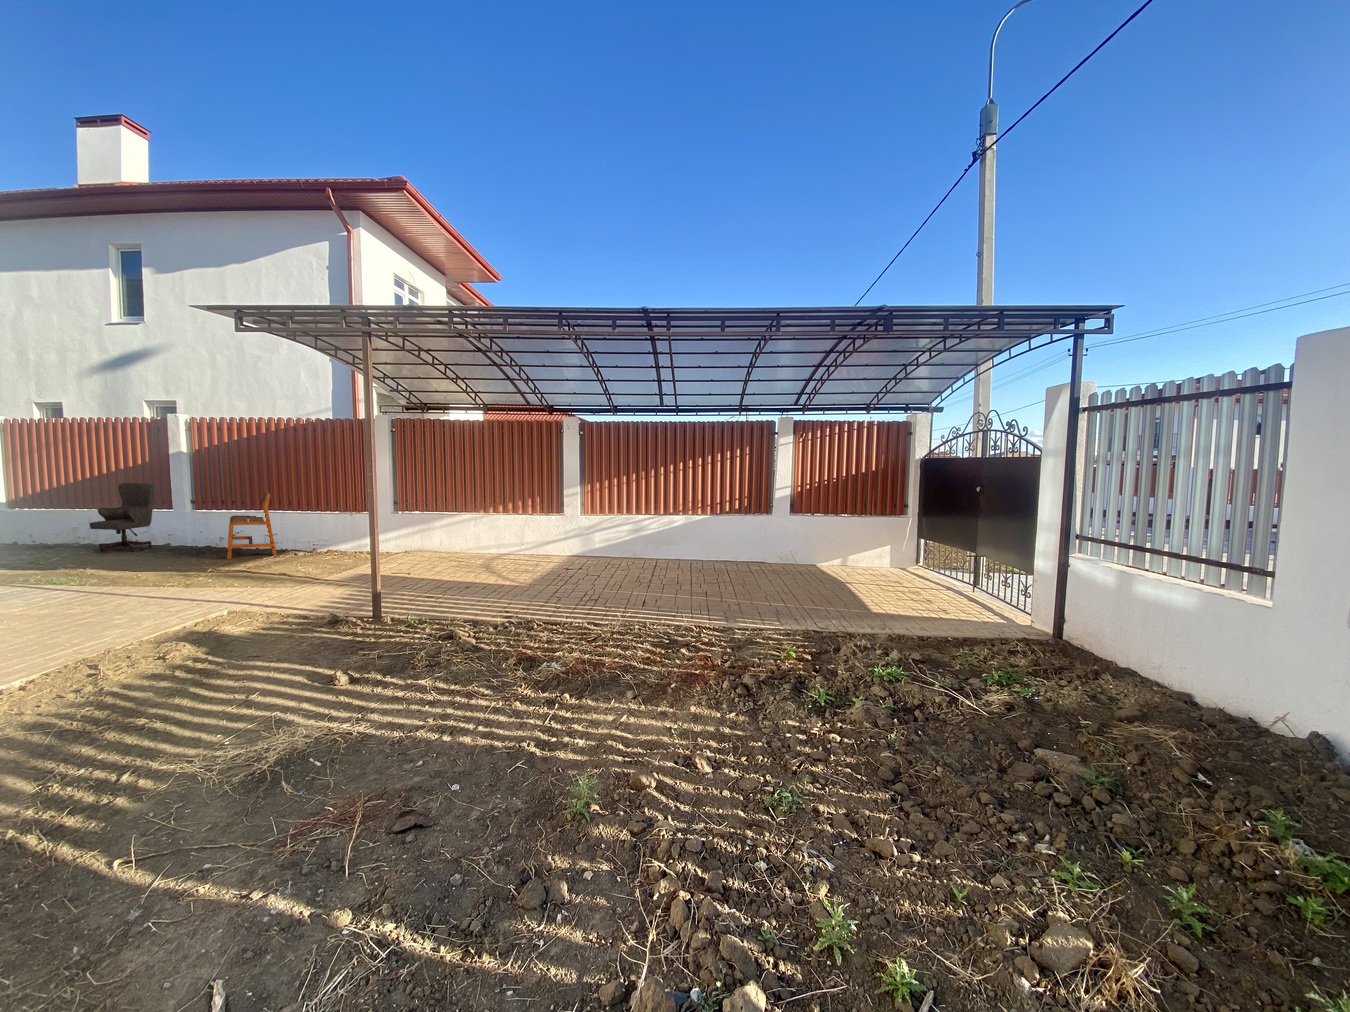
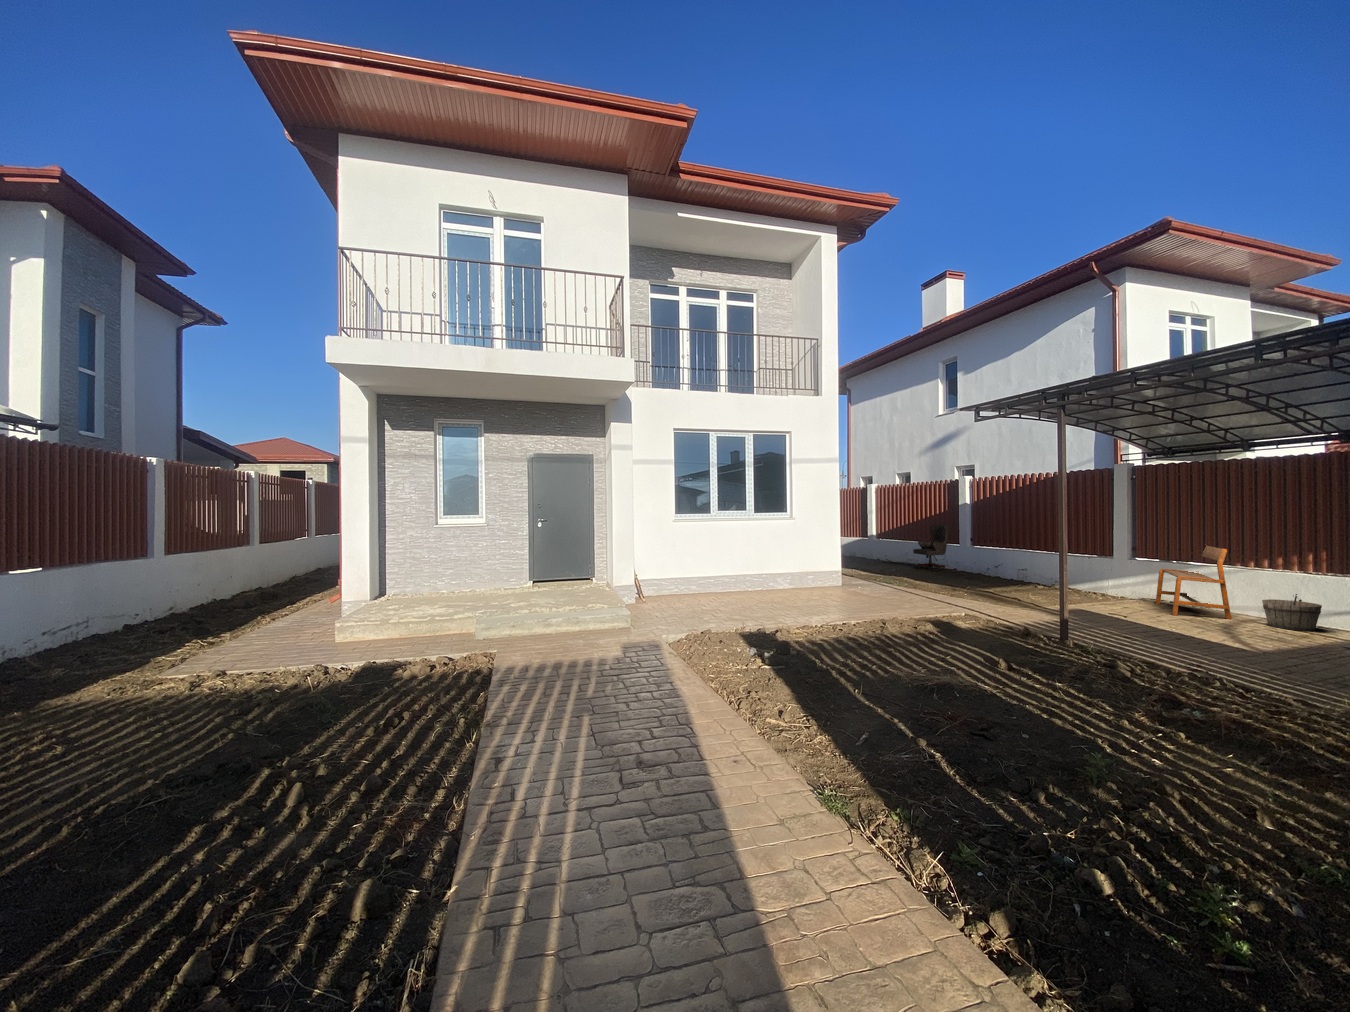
bench: present [227,490,277,559] -> present [1156,545,1231,619]
wooden bucket: none [503,531,537,560] -> present [1262,594,1322,631]

